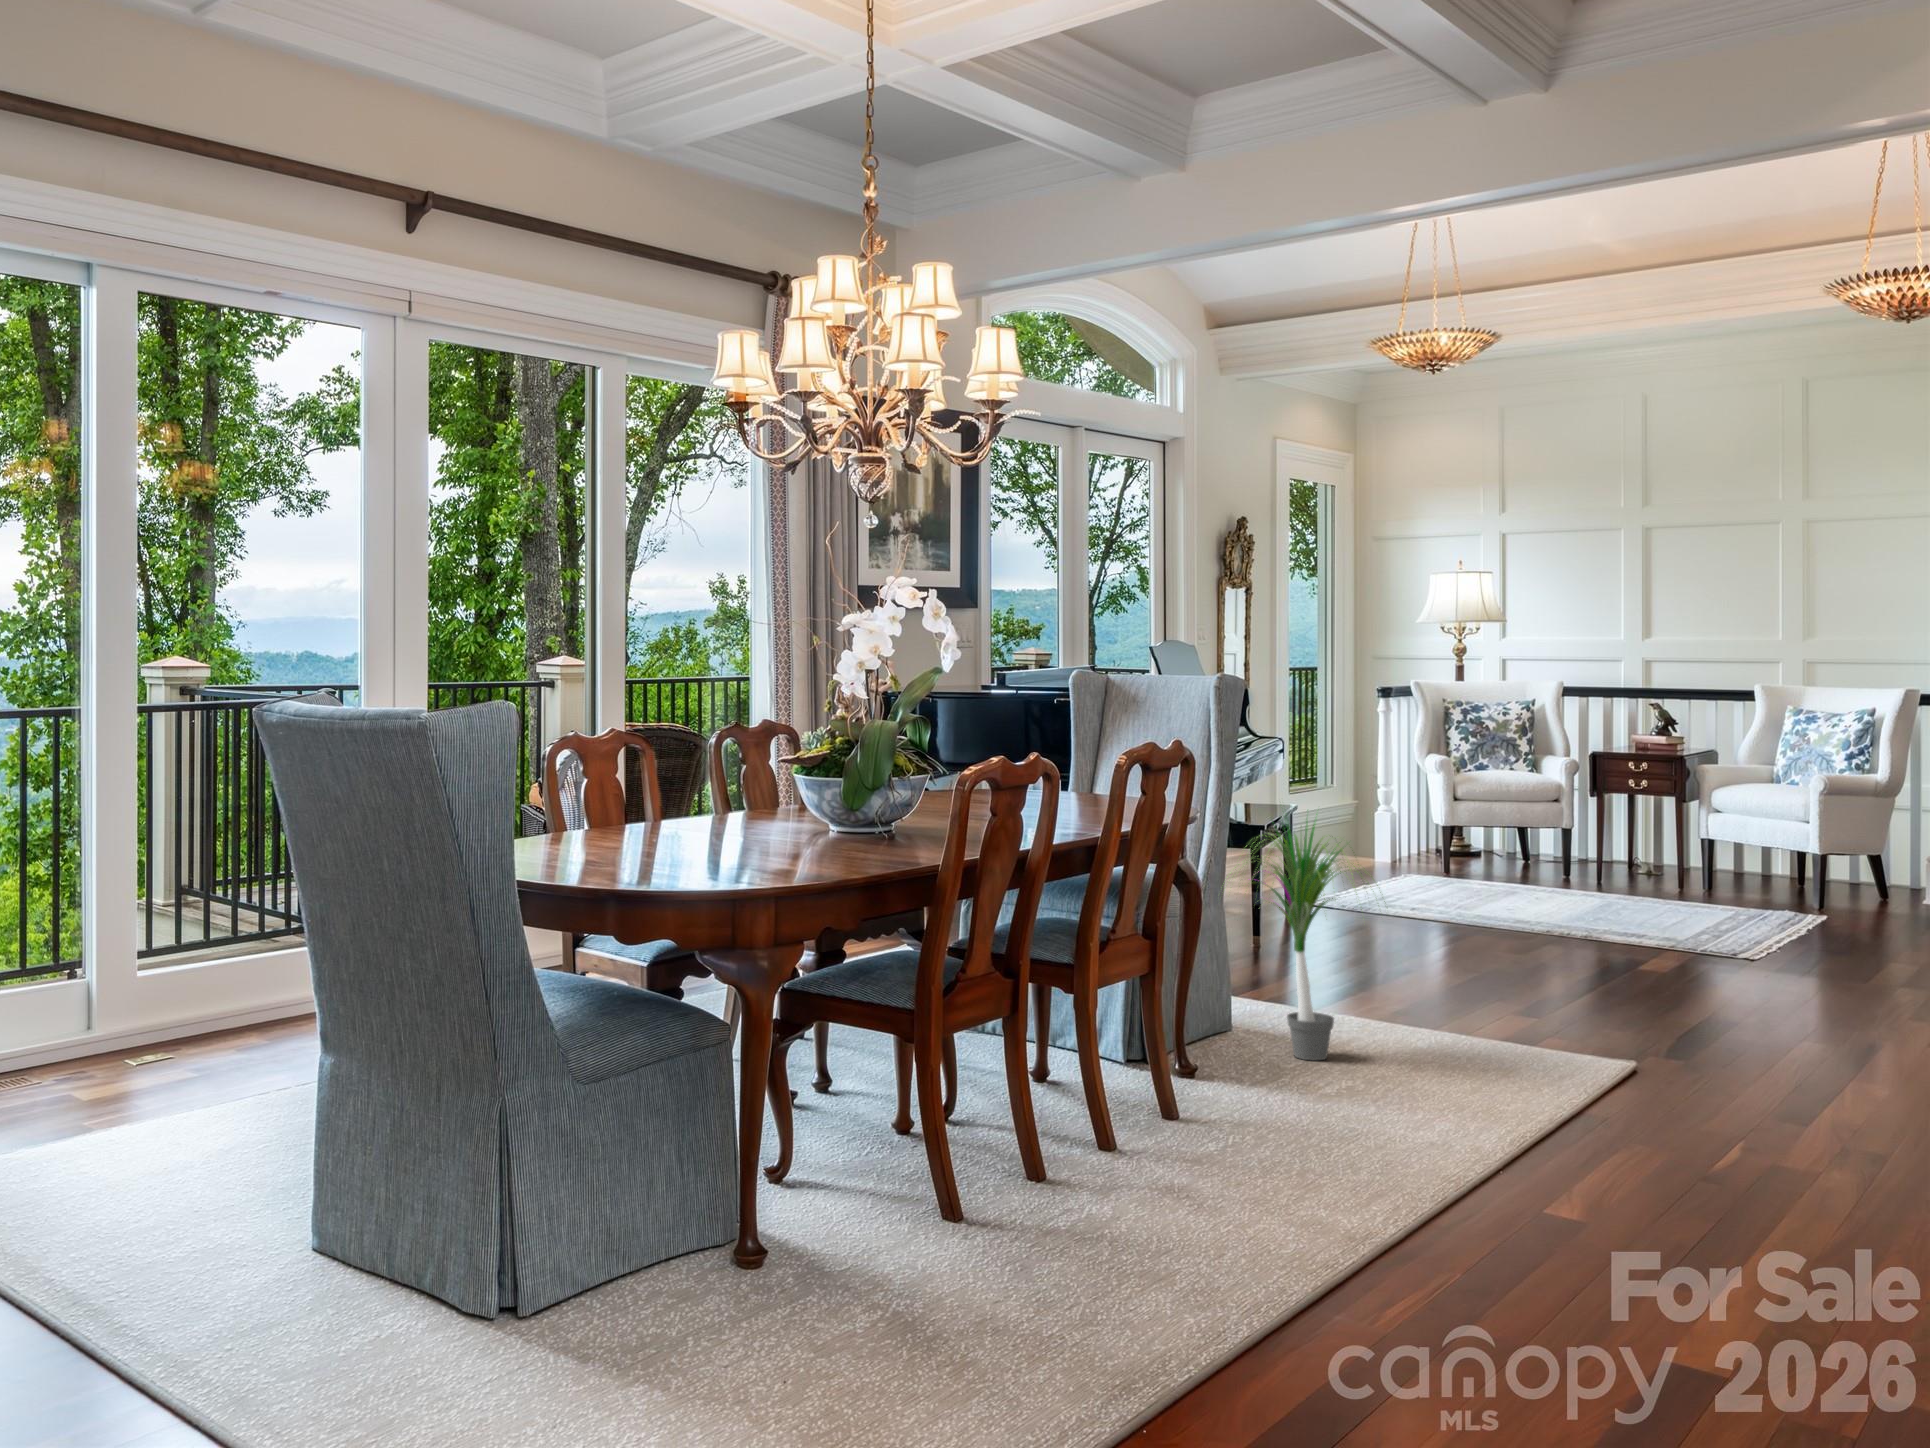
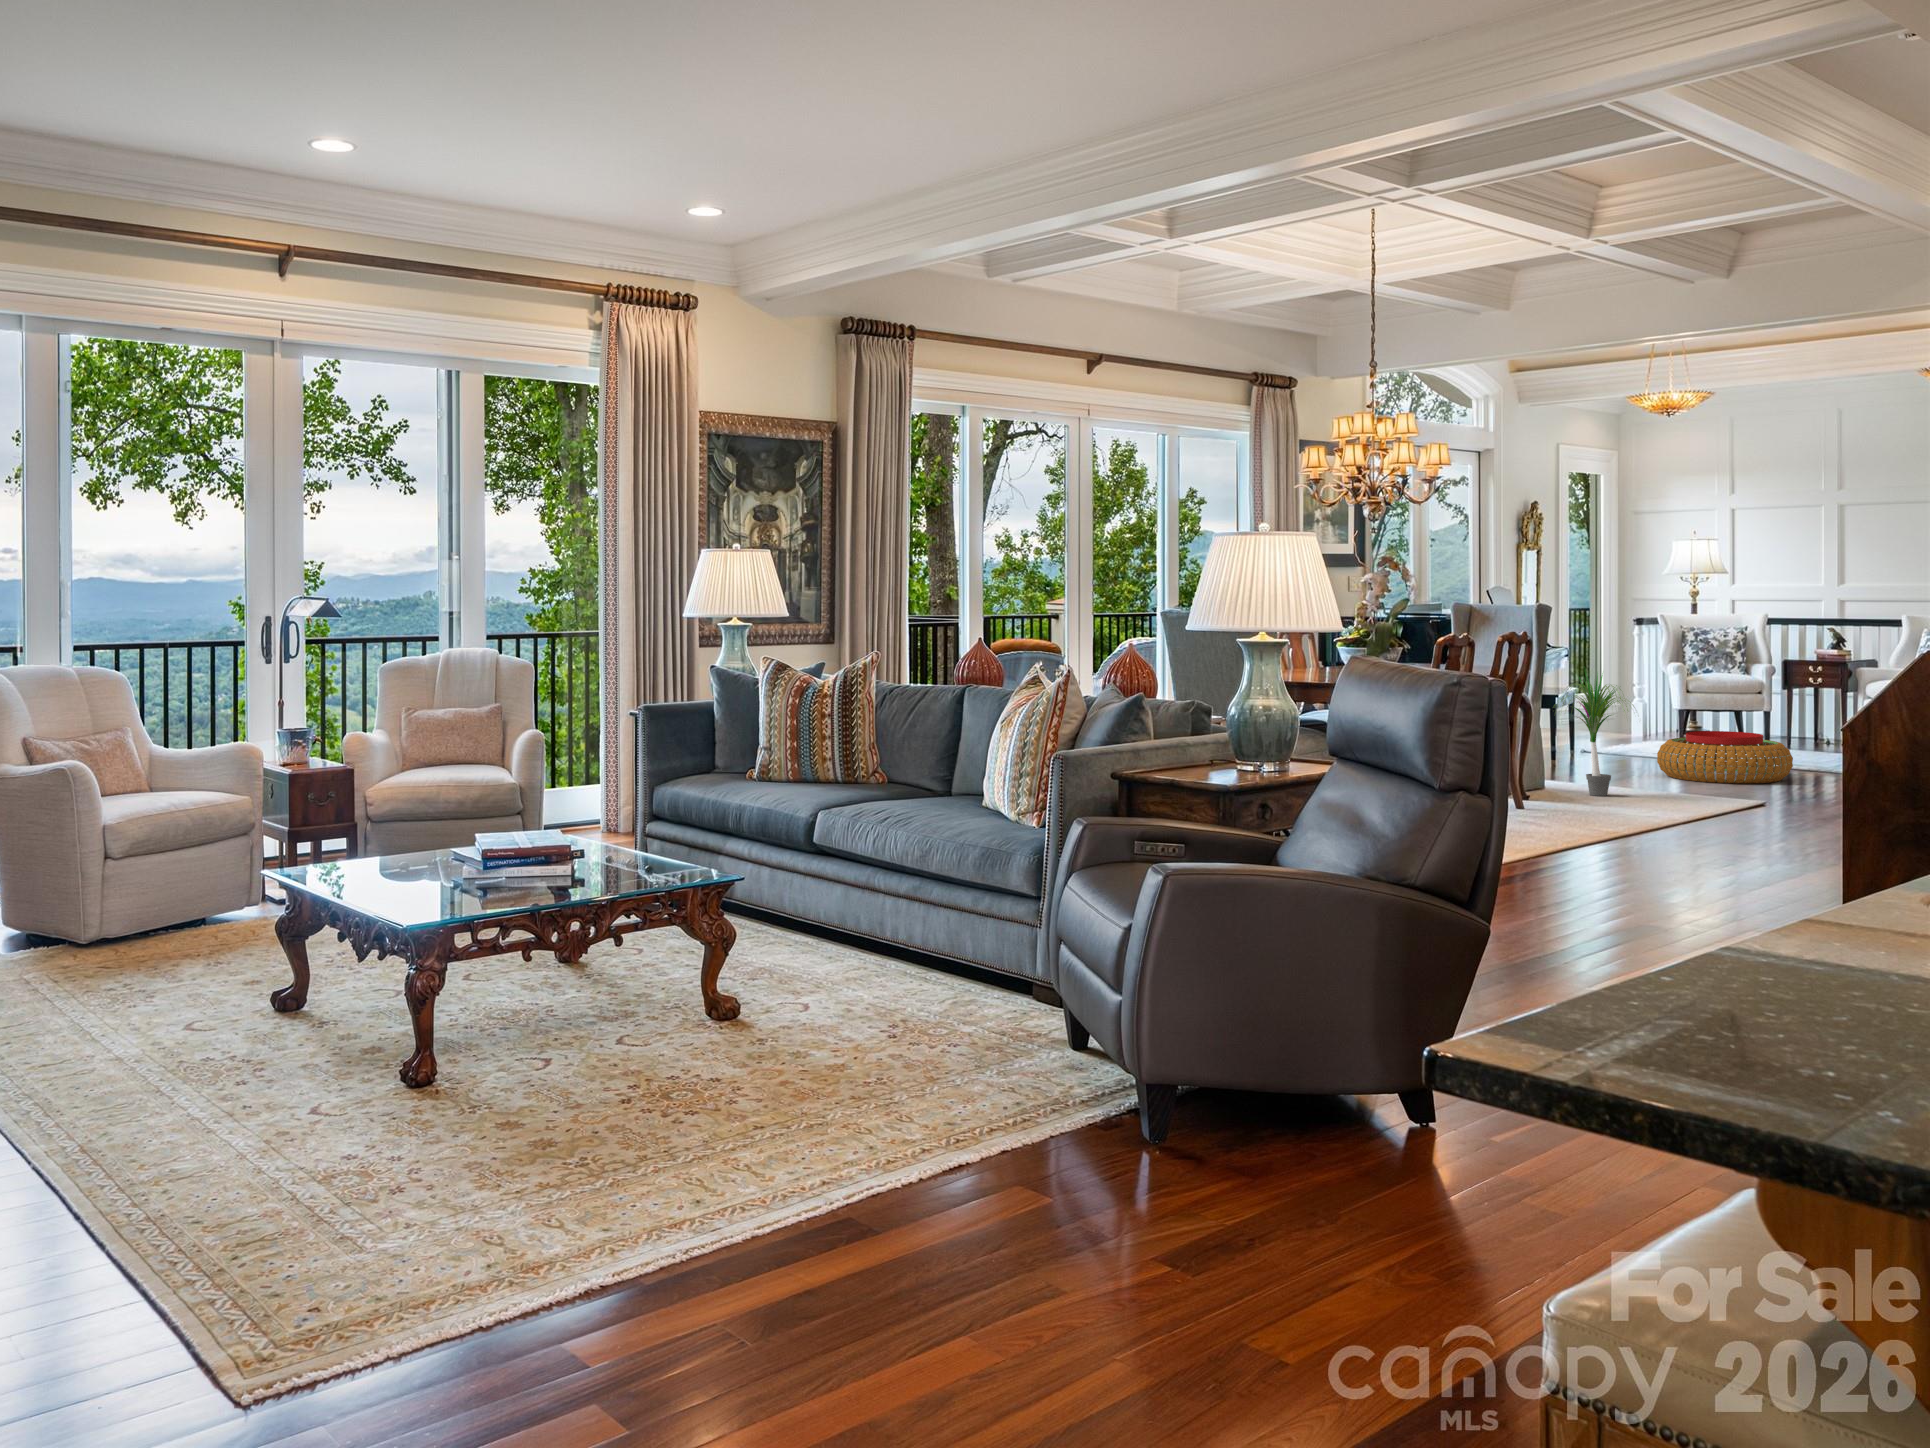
pouf: none [1417,897,1648,1005] -> present [1657,731,1793,784]

